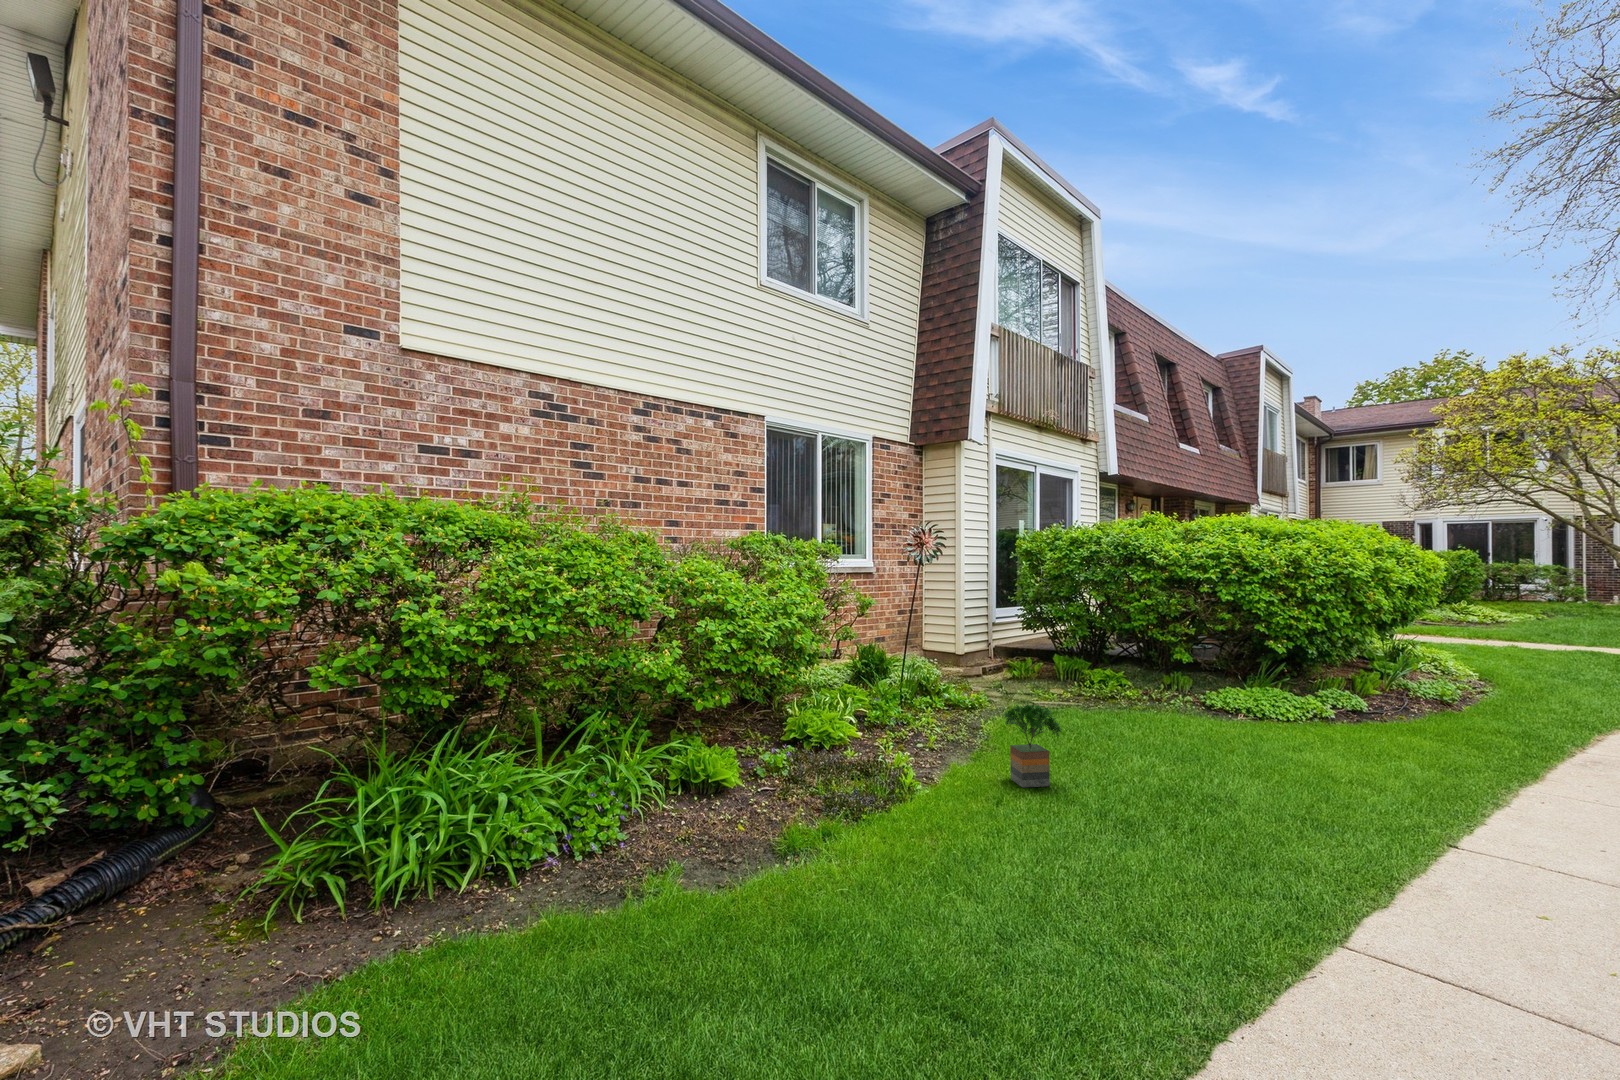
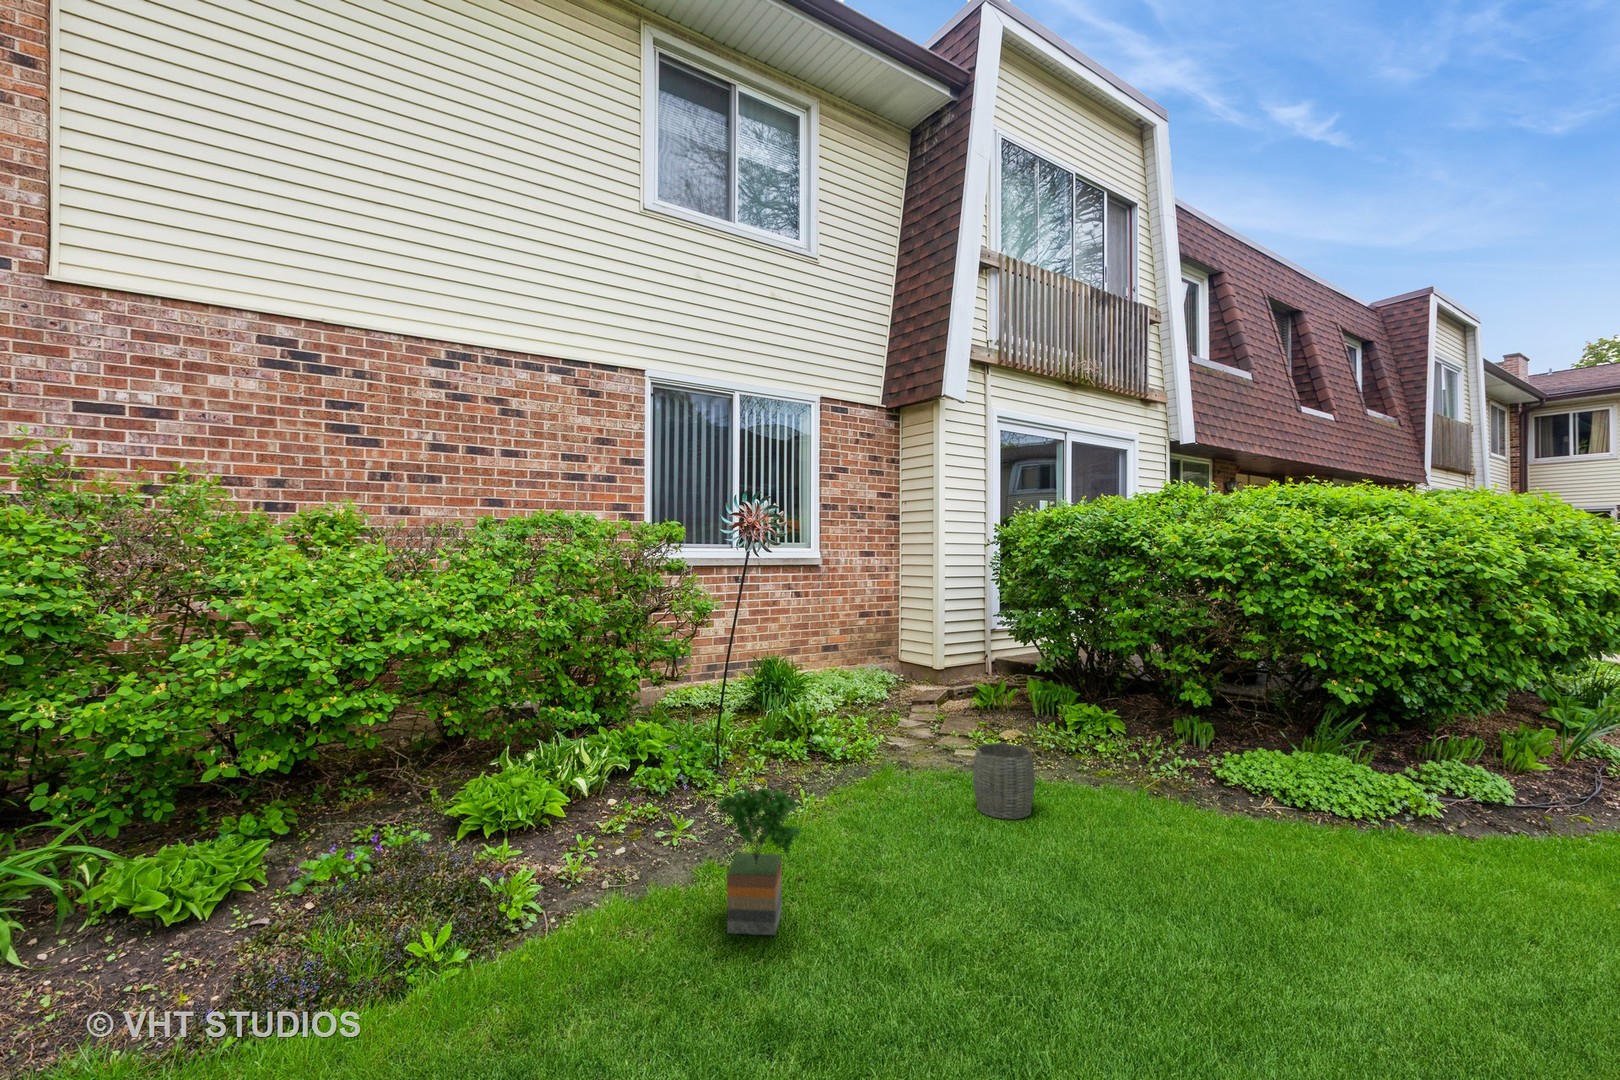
woven basket: none [1080,689,1122,735] -> present [973,743,1035,819]

